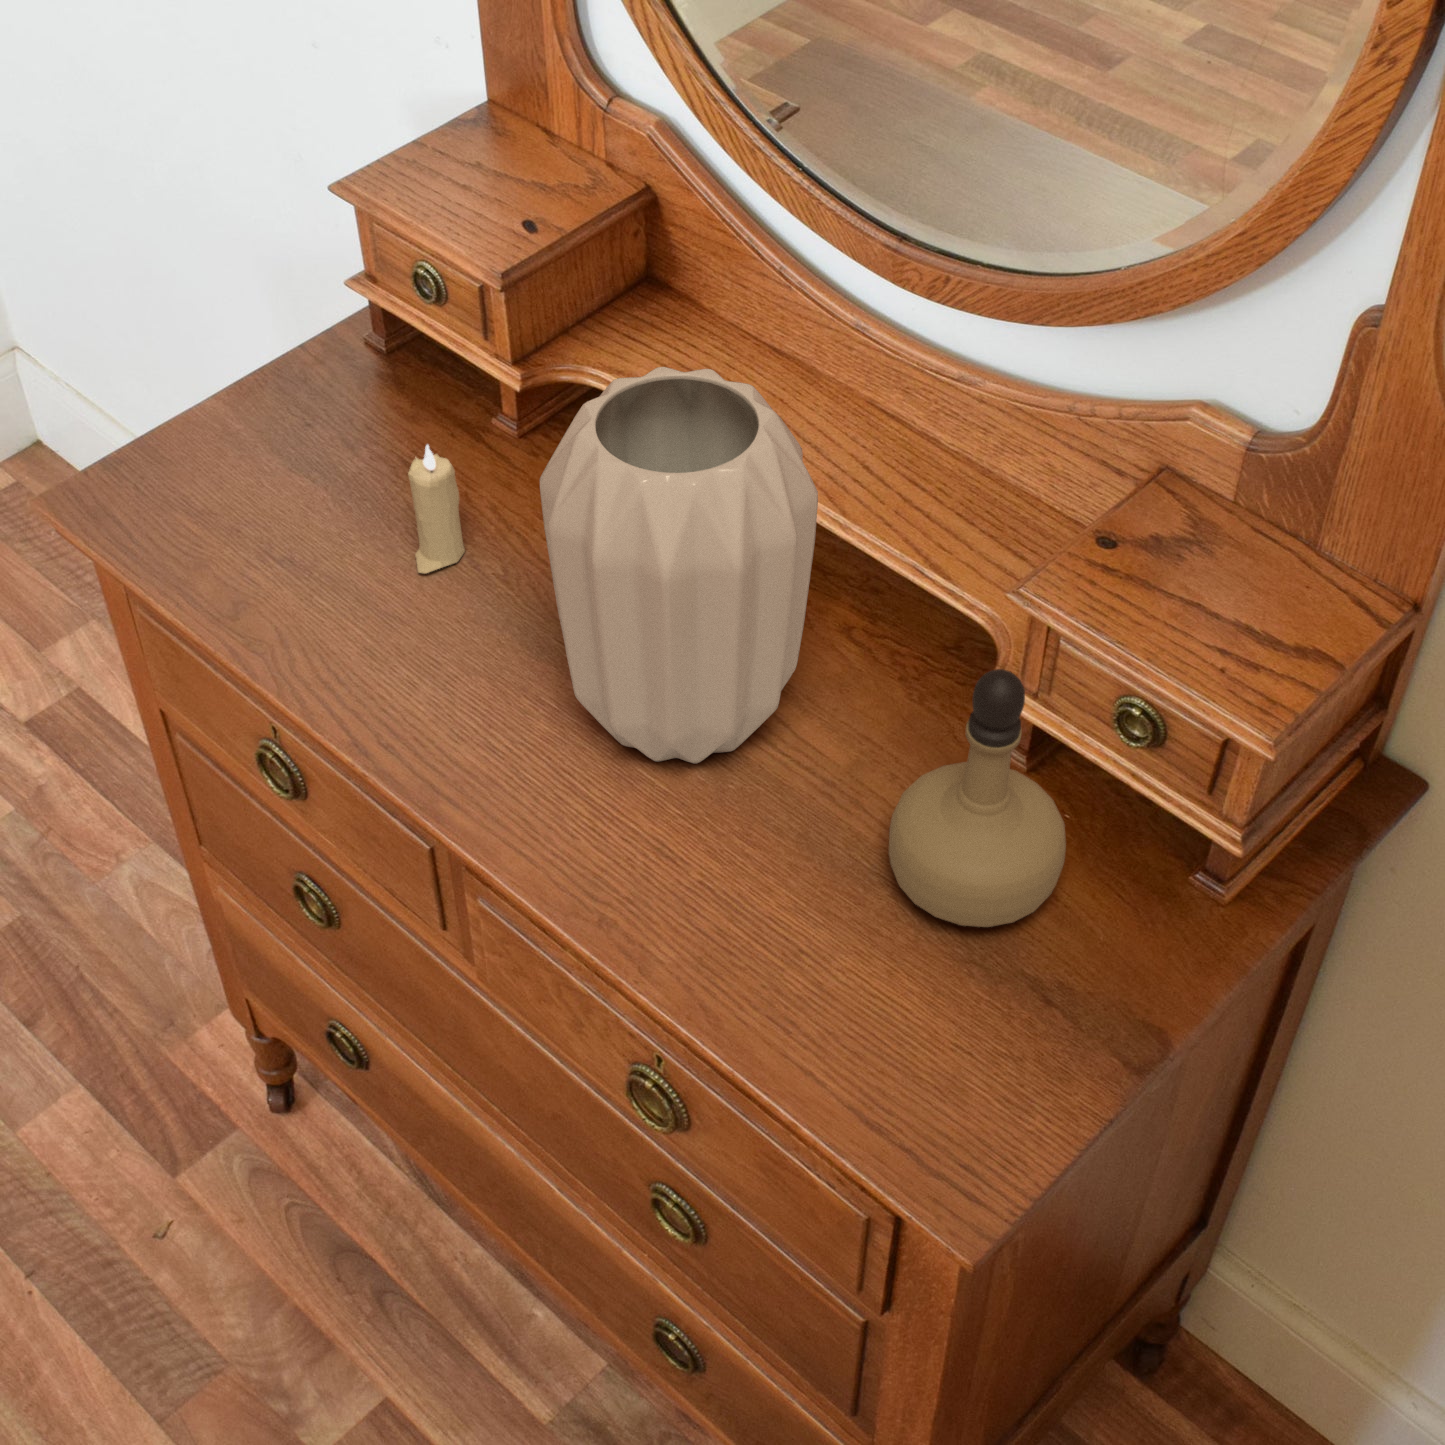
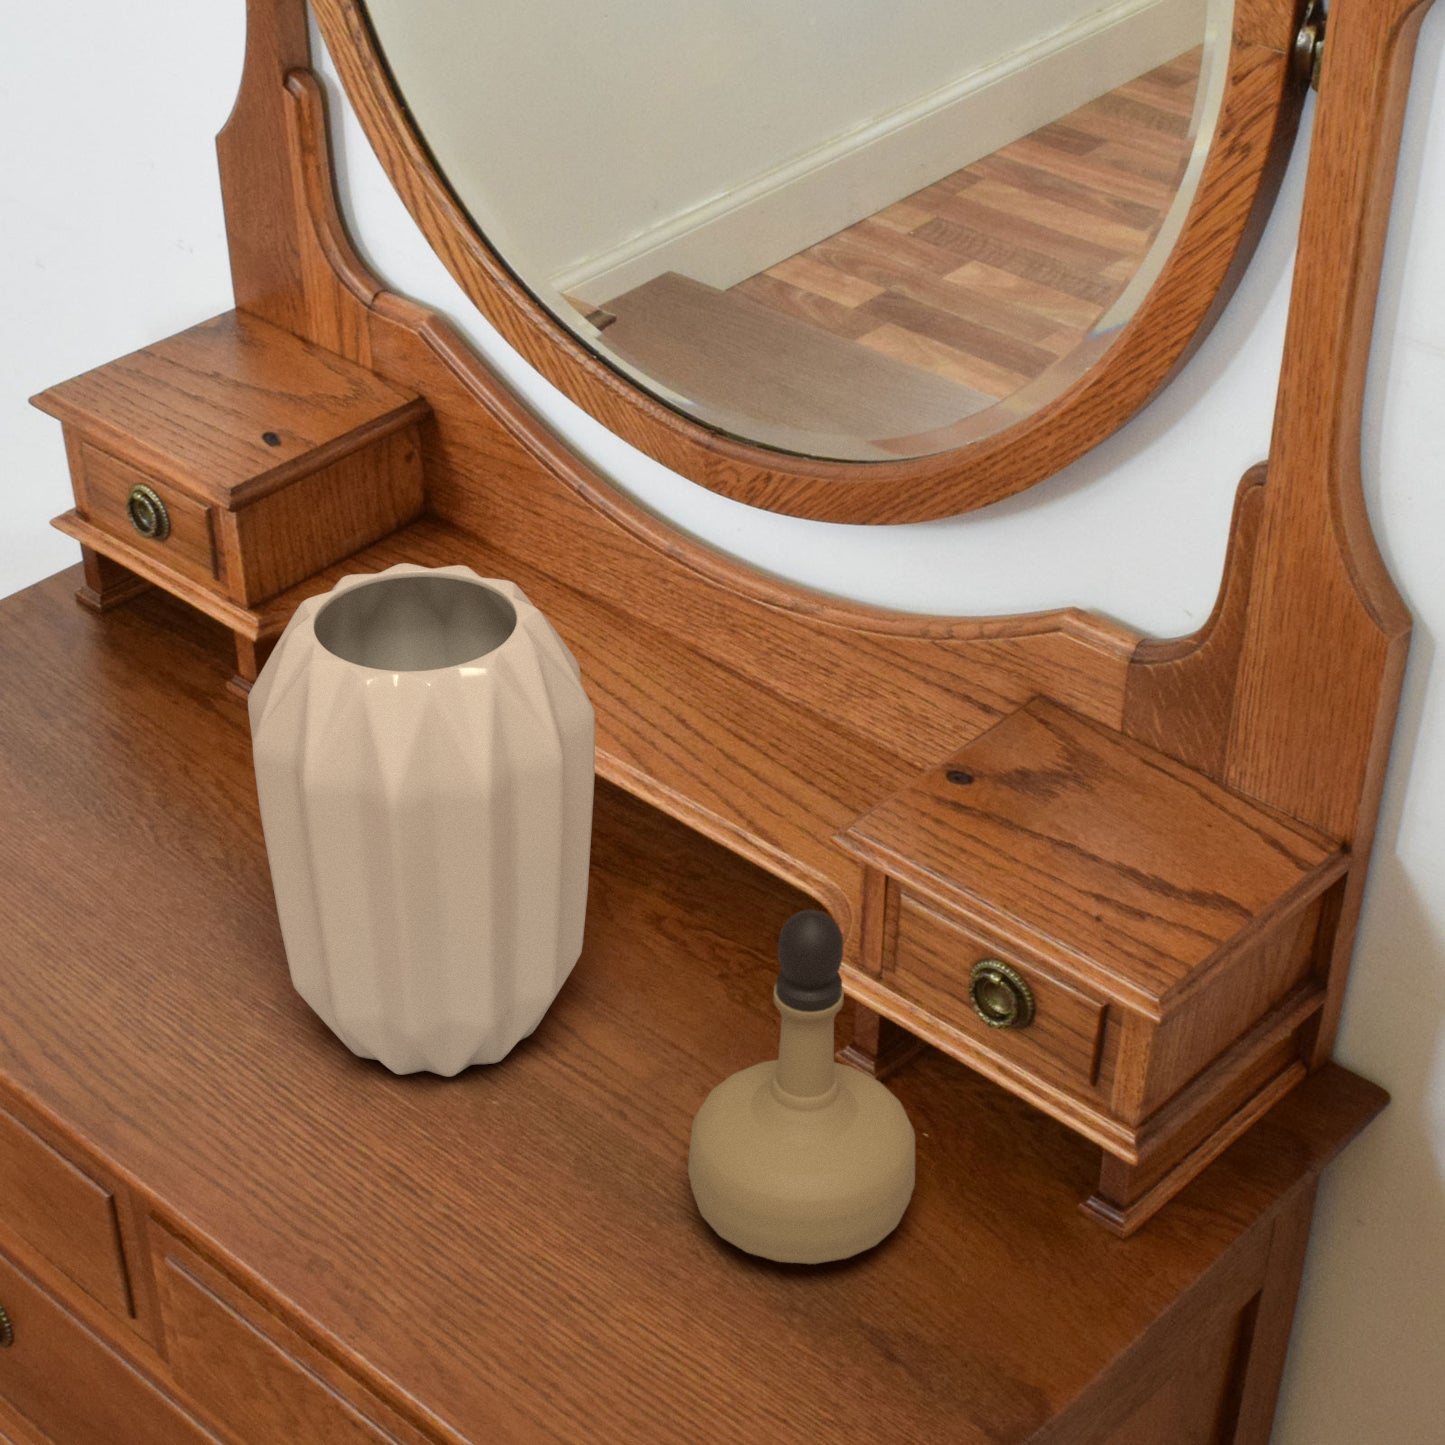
candle: present [408,445,465,574] -> none [102,688,175,859]

